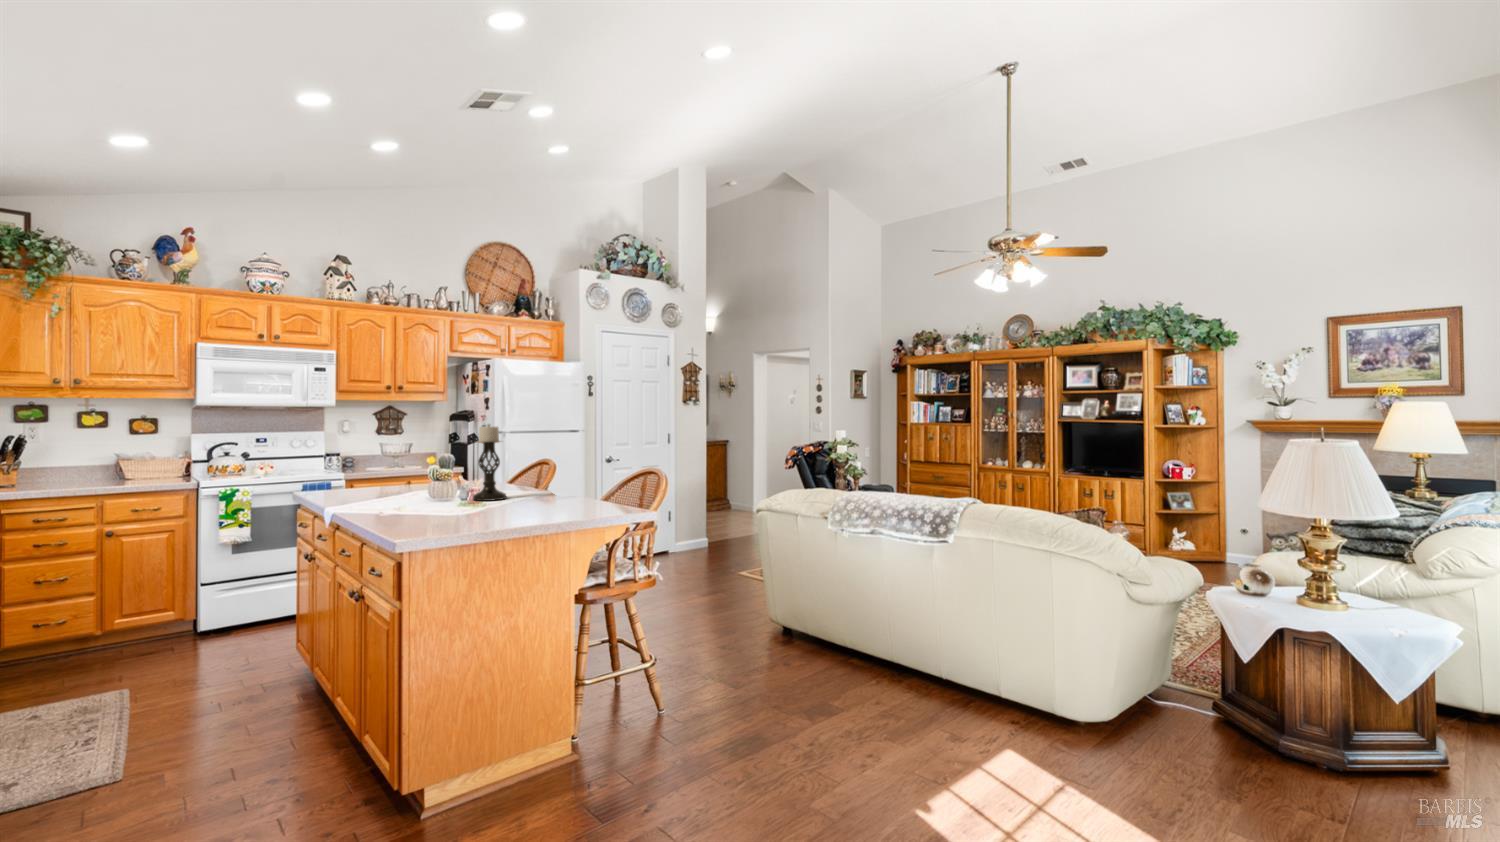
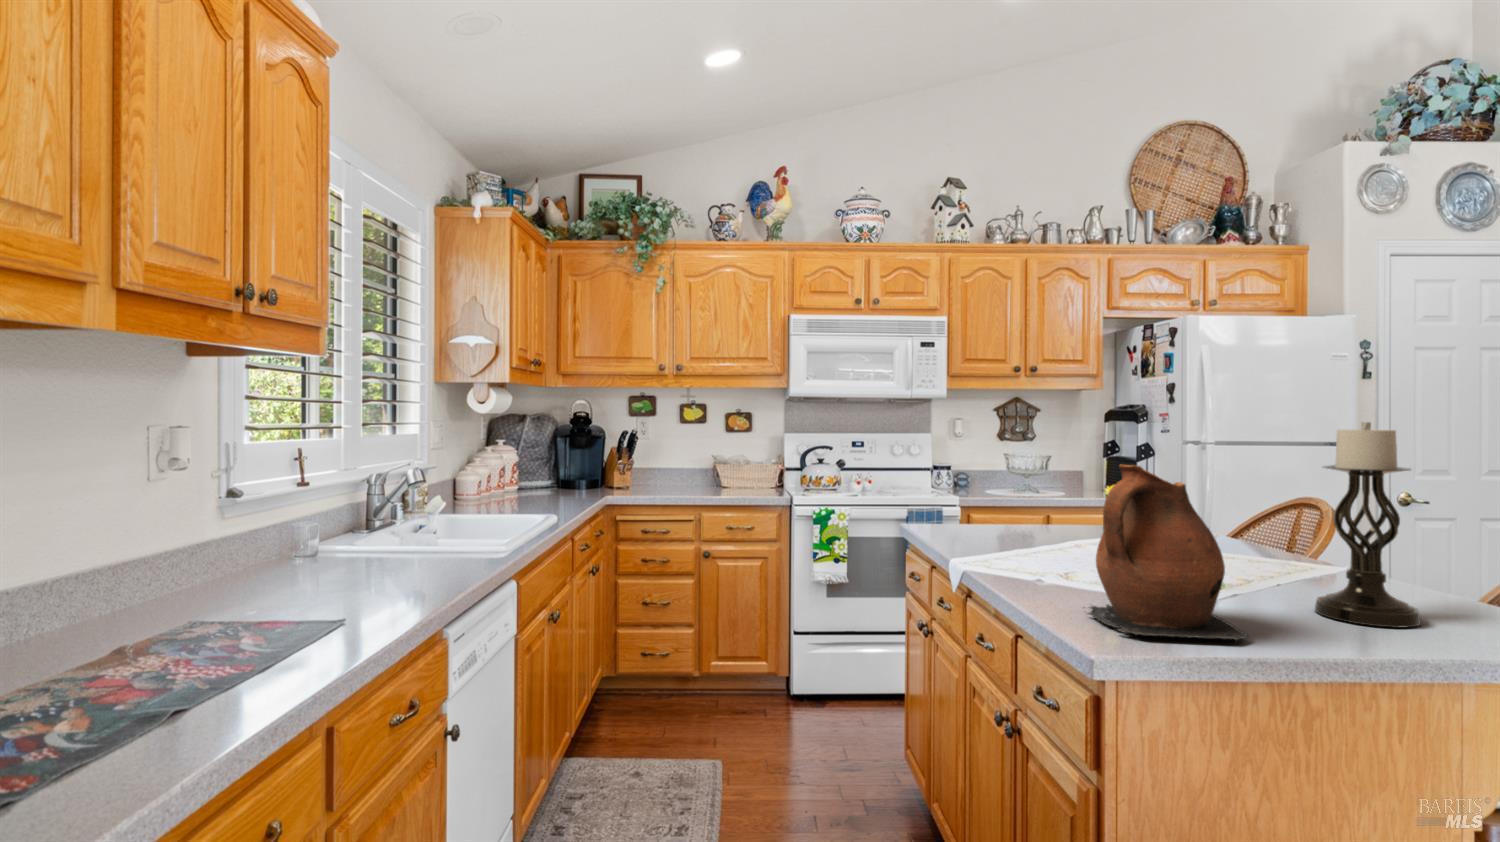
ceramic pitcher: none [369,443,431,510] -> present [1084,464,1248,642]

